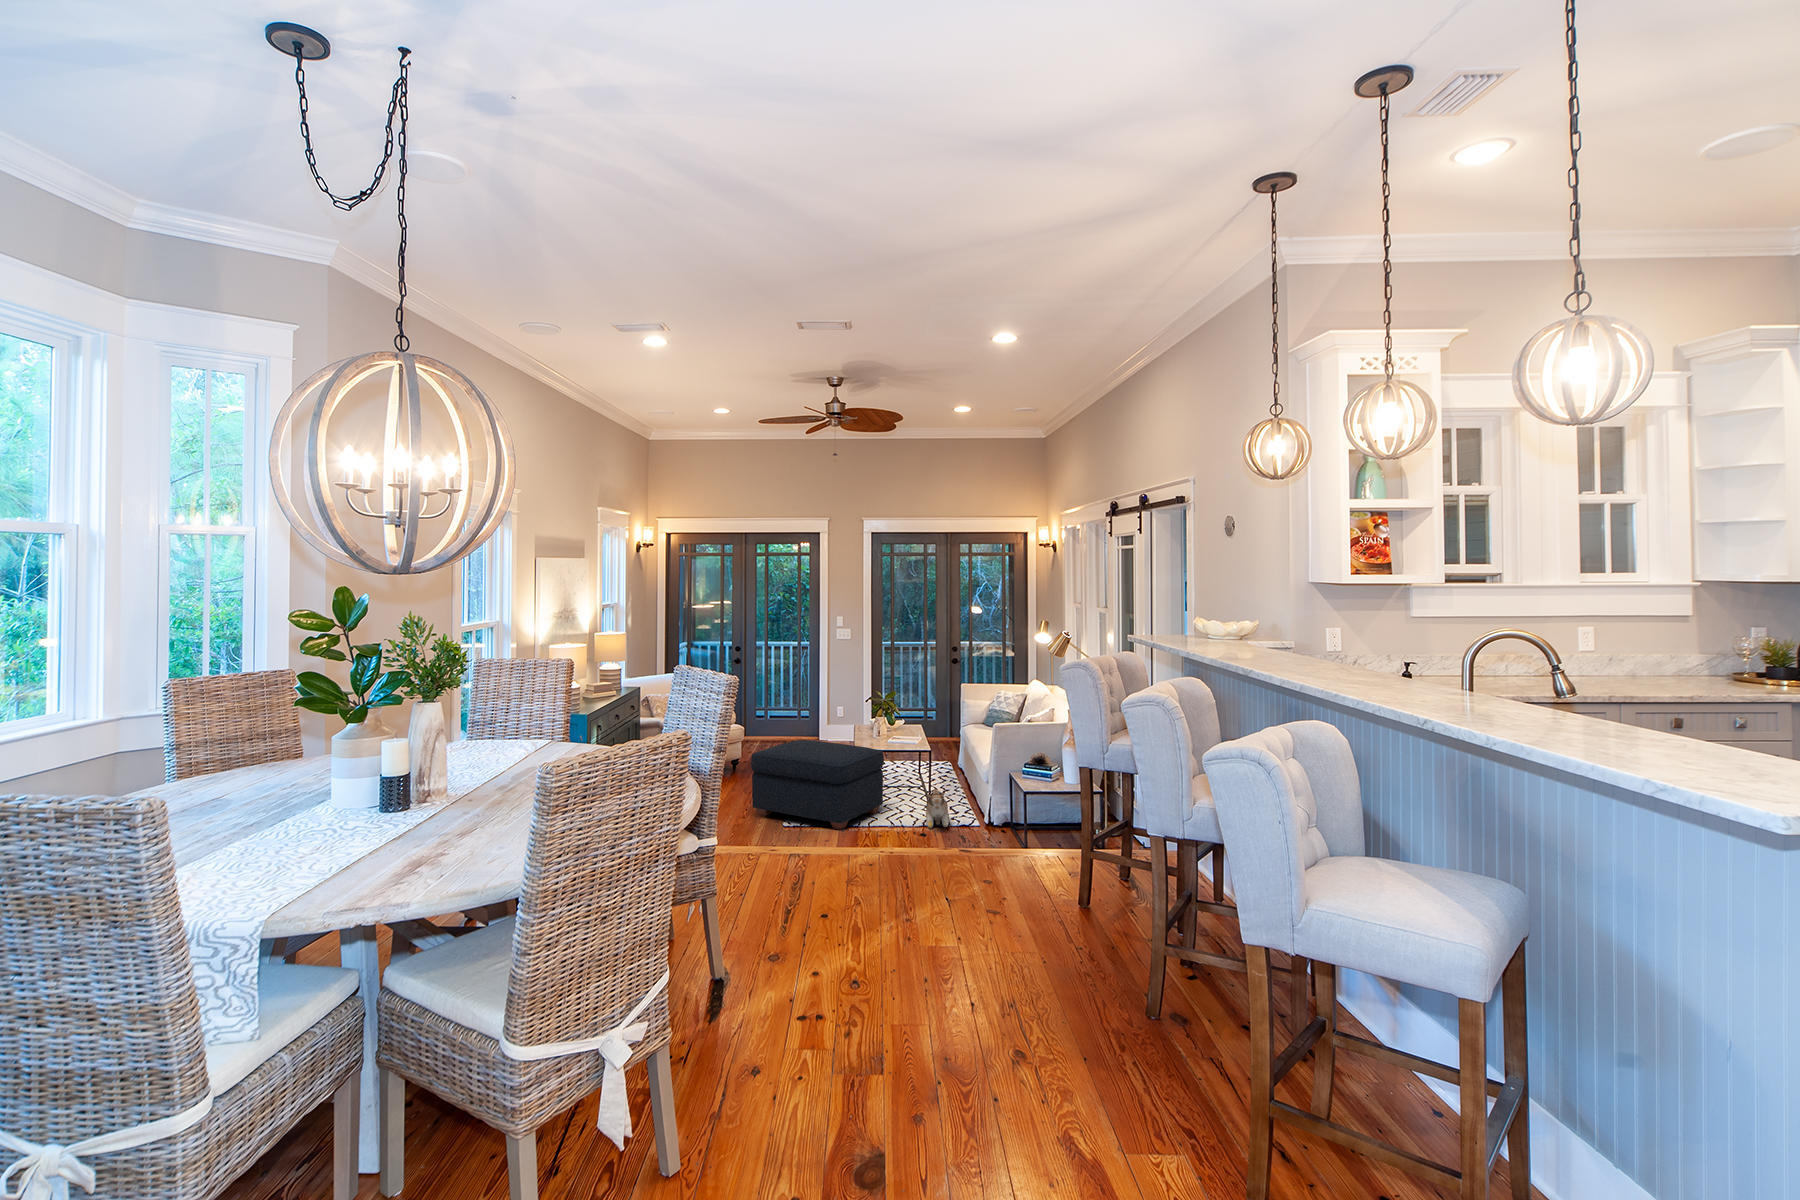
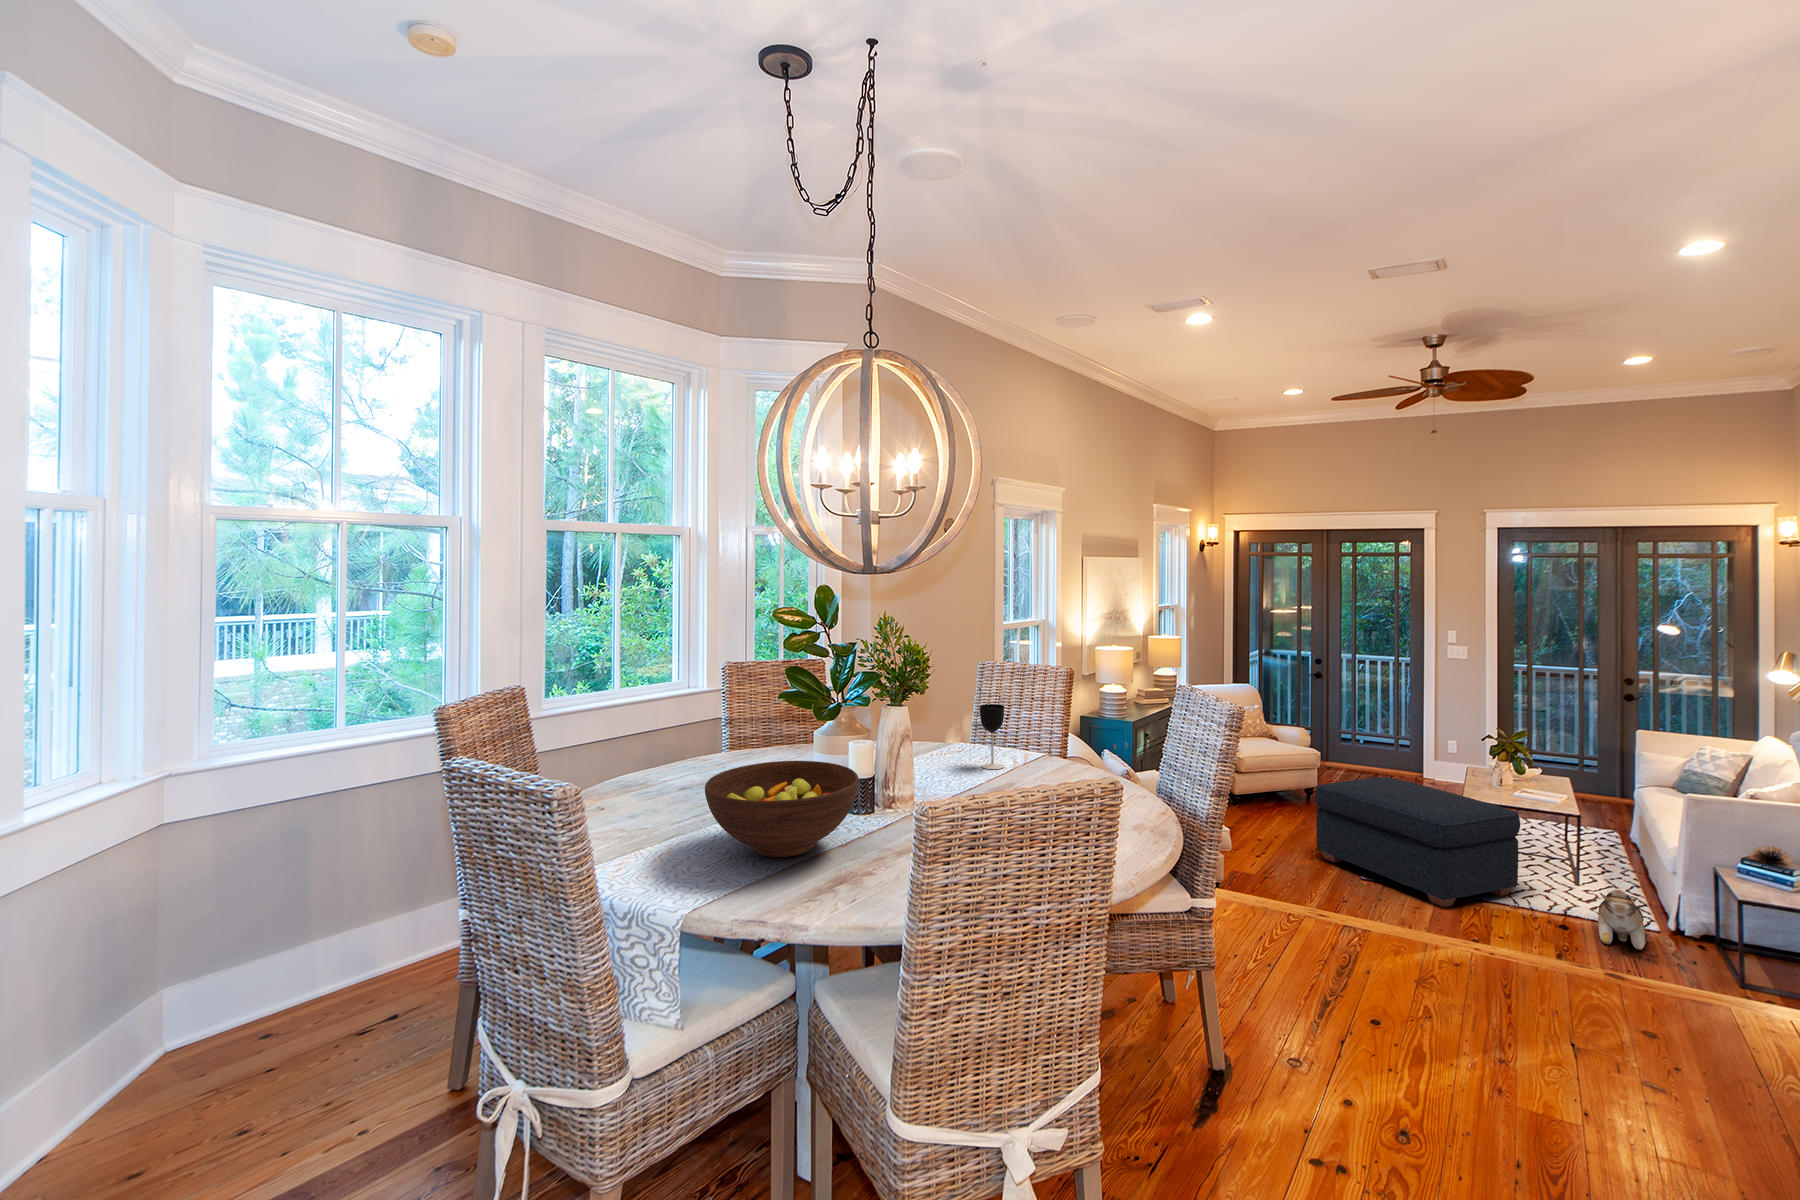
wine glass: none [489,698,516,761] -> present [980,704,1004,769]
fruit bowl: none [231,762,422,860] -> present [705,761,859,857]

